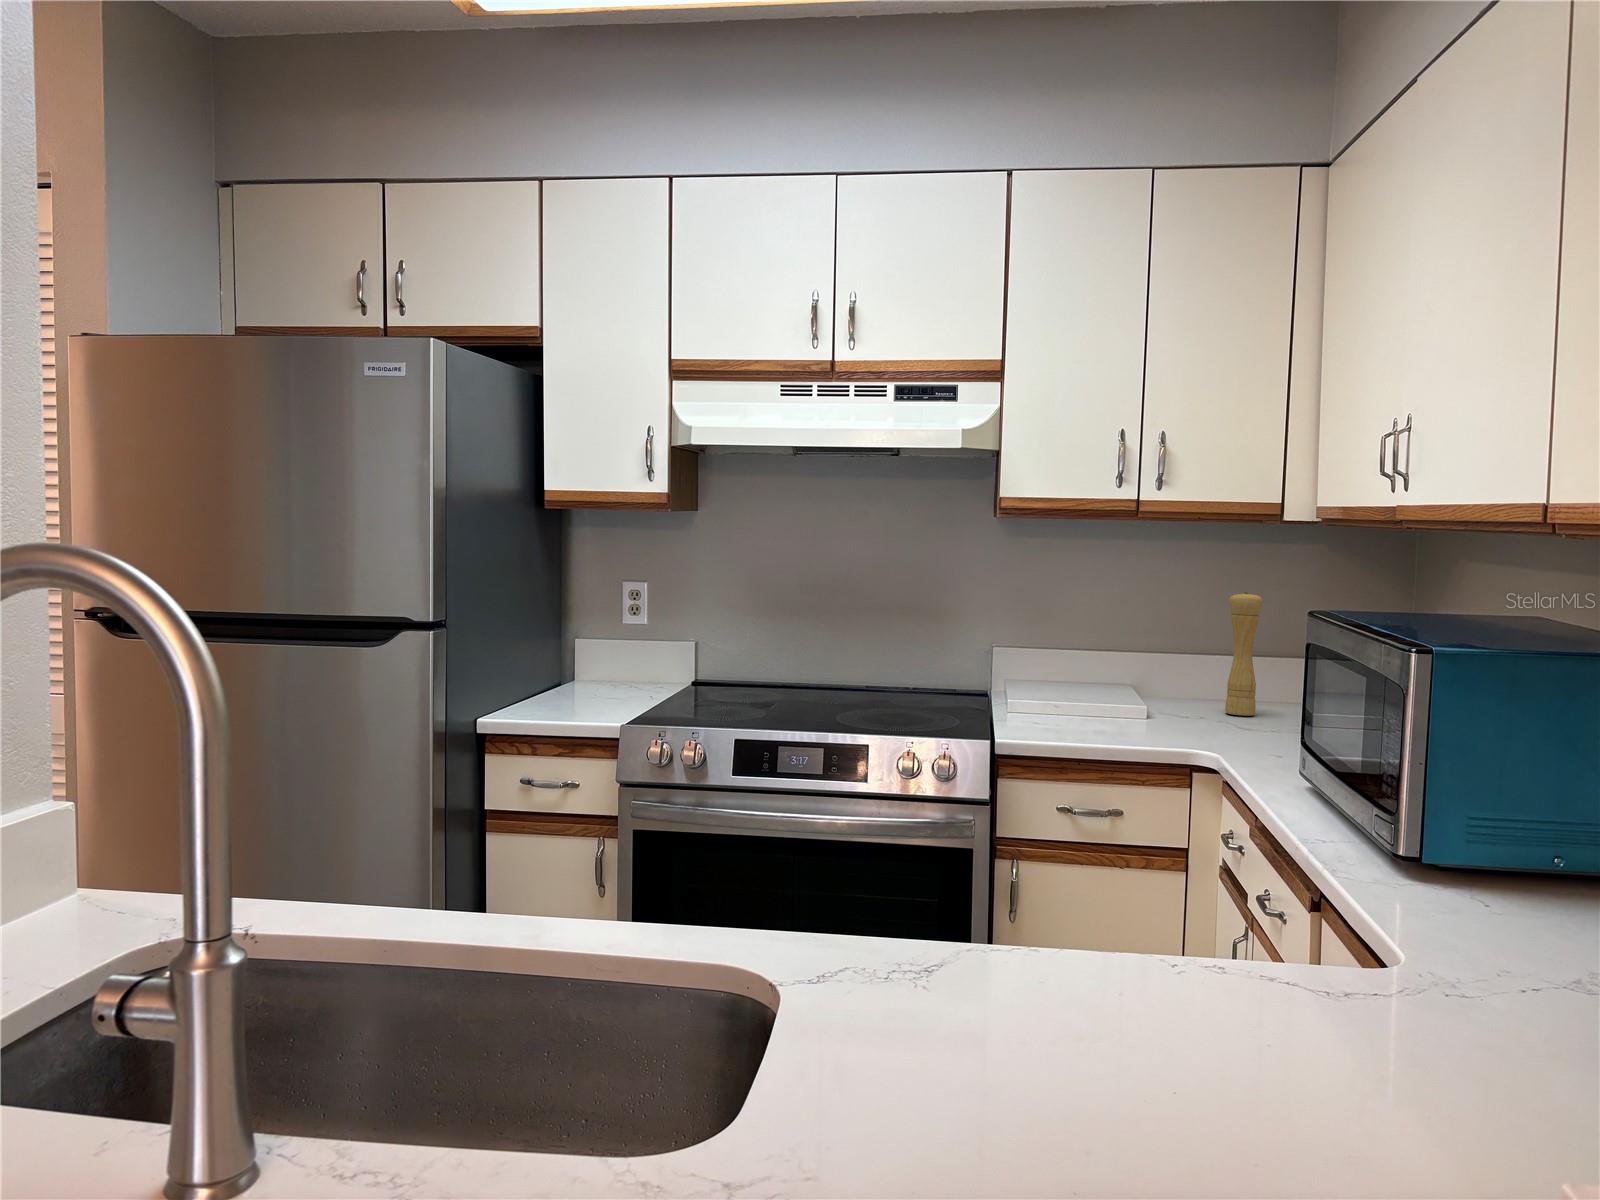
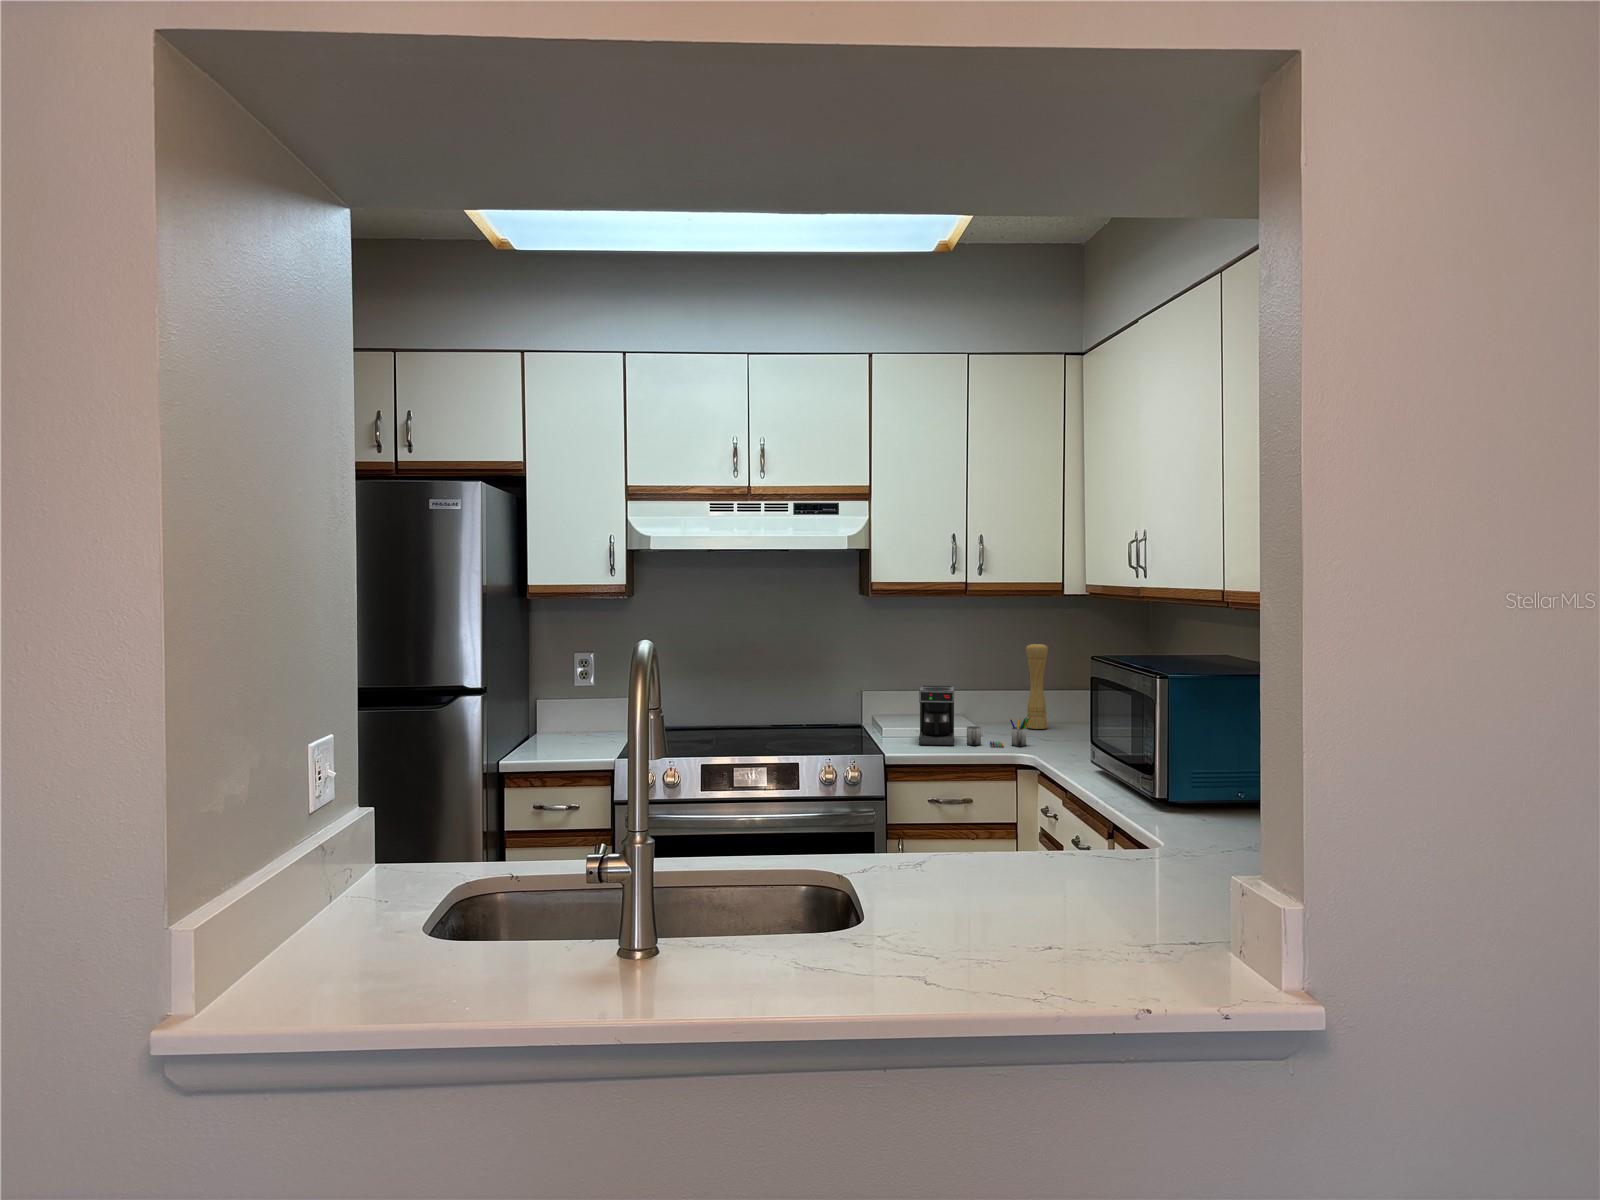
coffee maker: none [1053,645,1221,739] -> present [919,686,1030,747]

